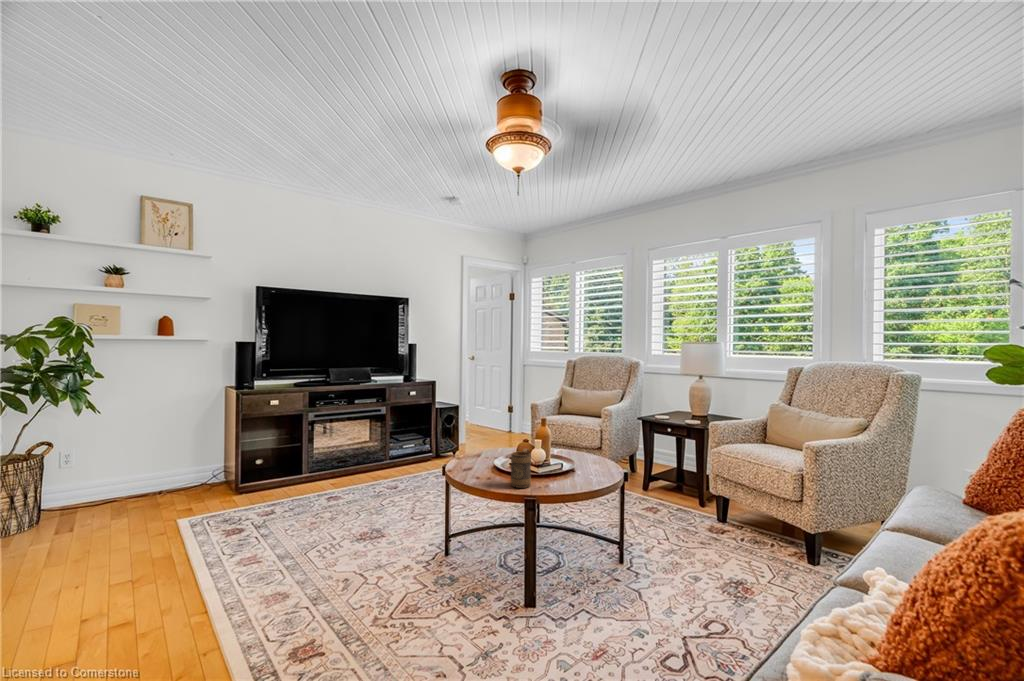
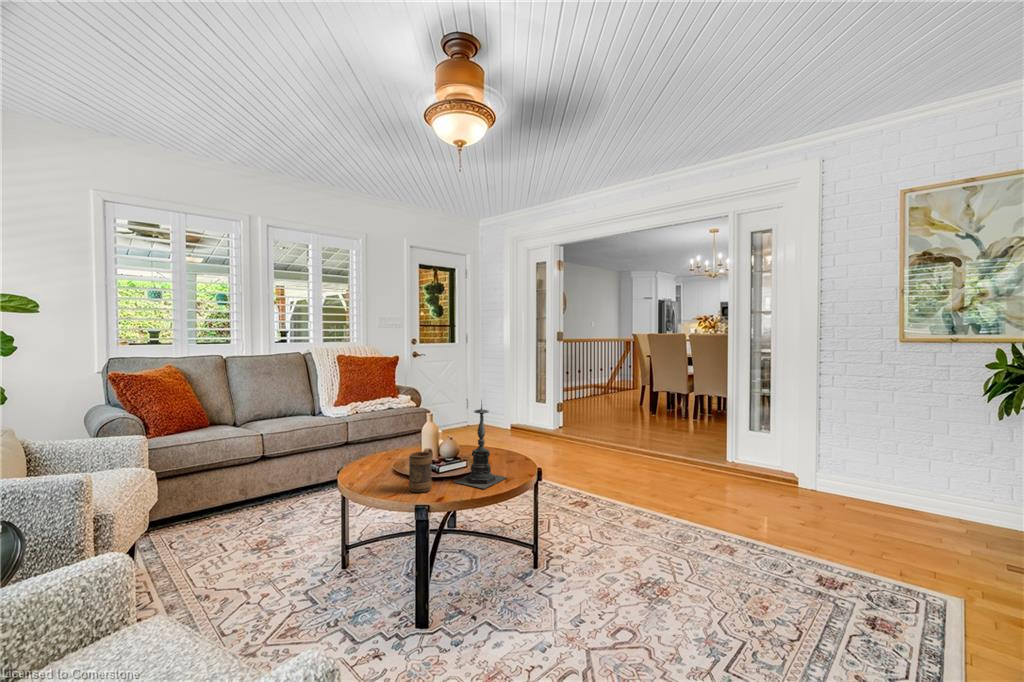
candle holder: none [548,405,597,487] -> present [454,403,507,489]

